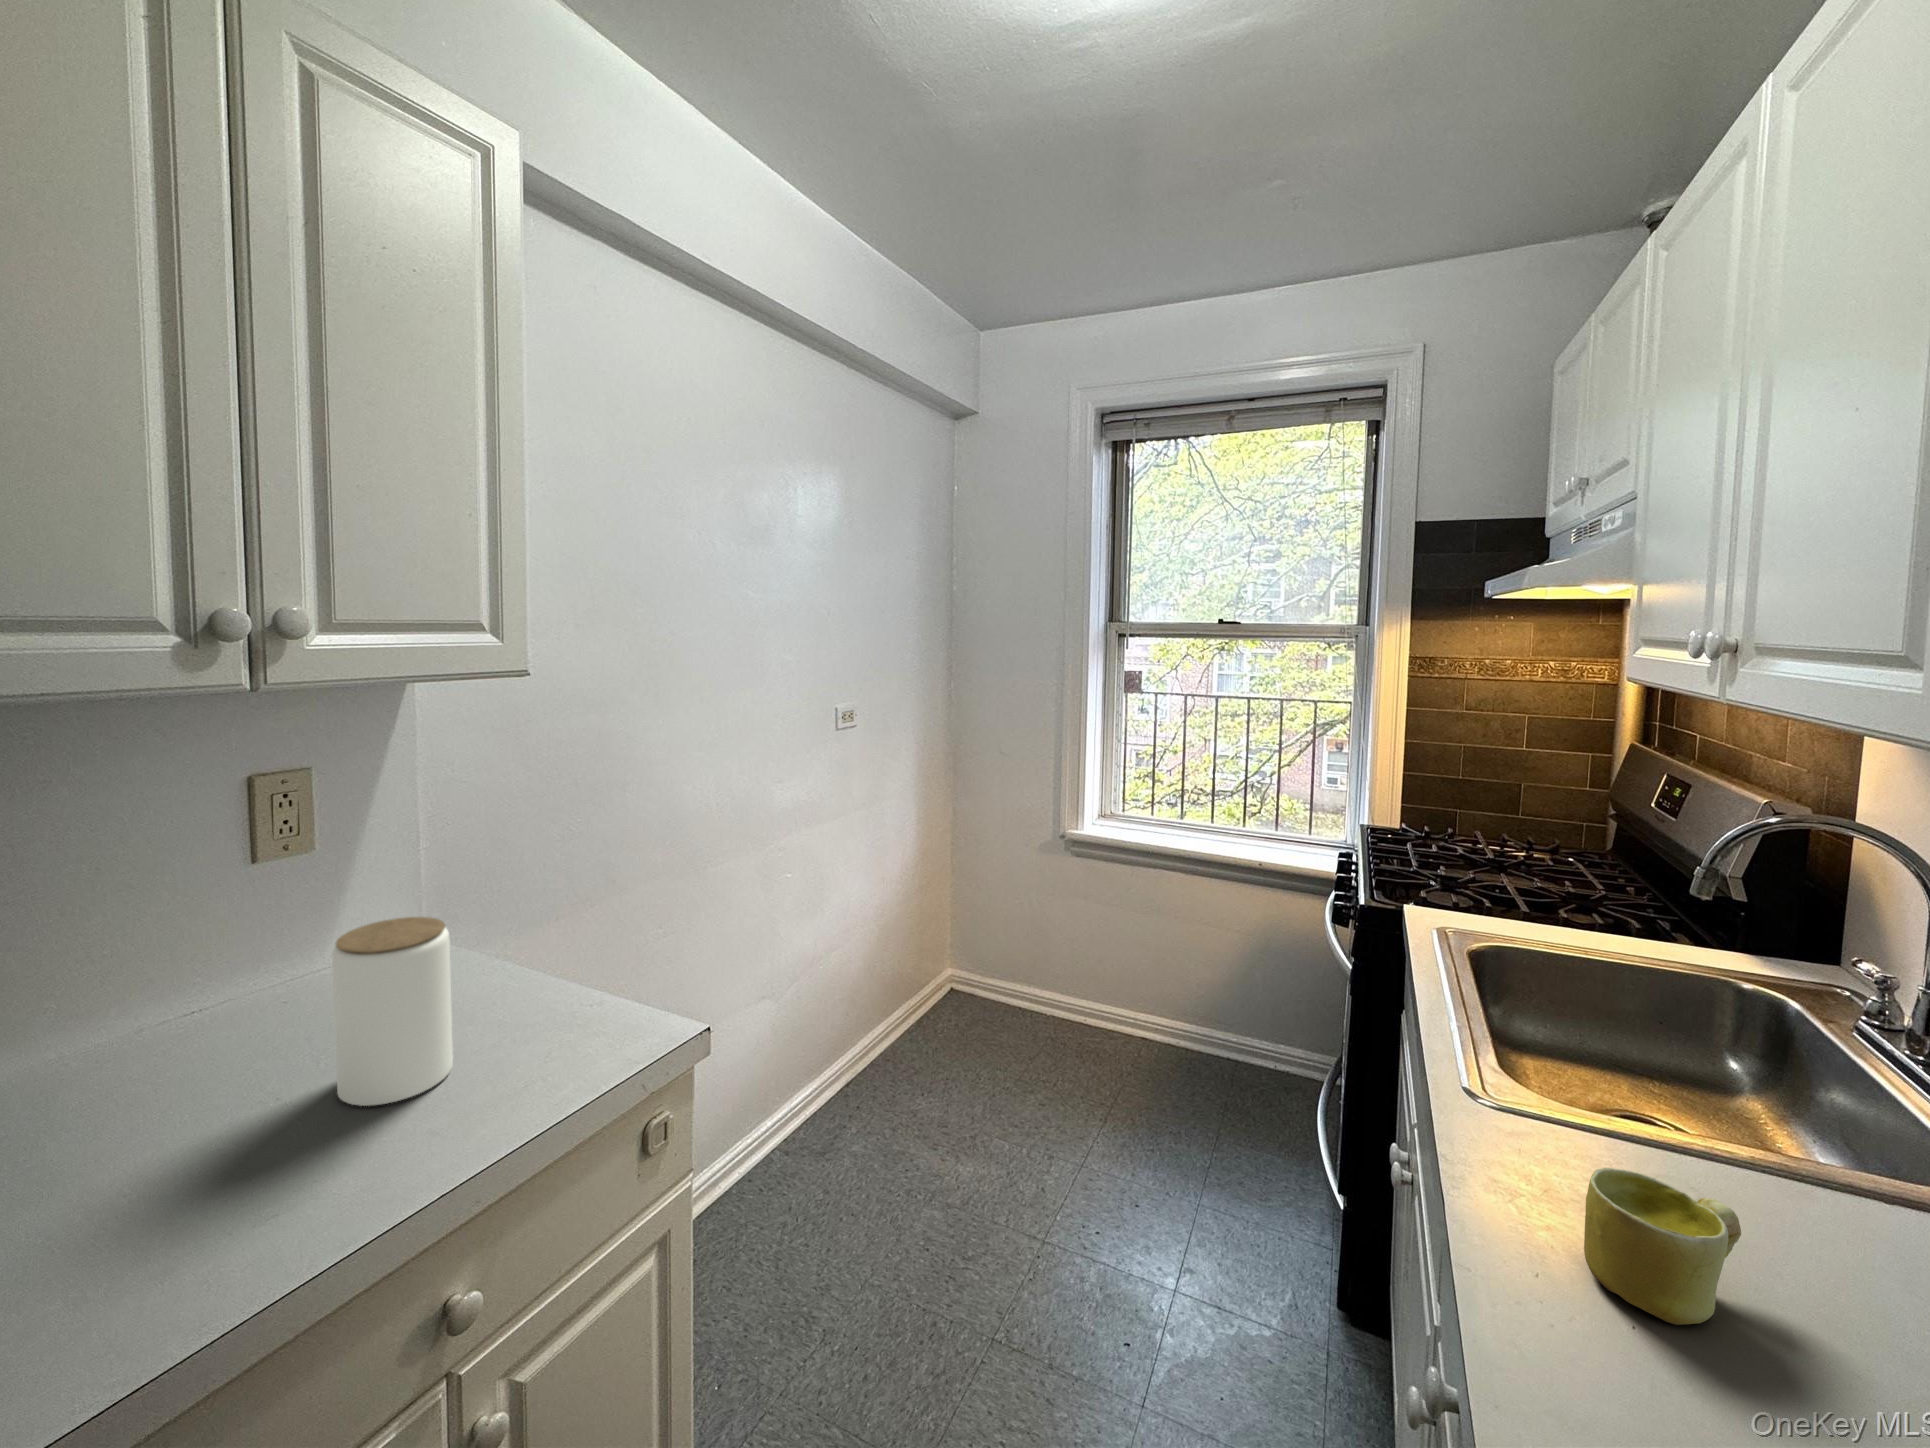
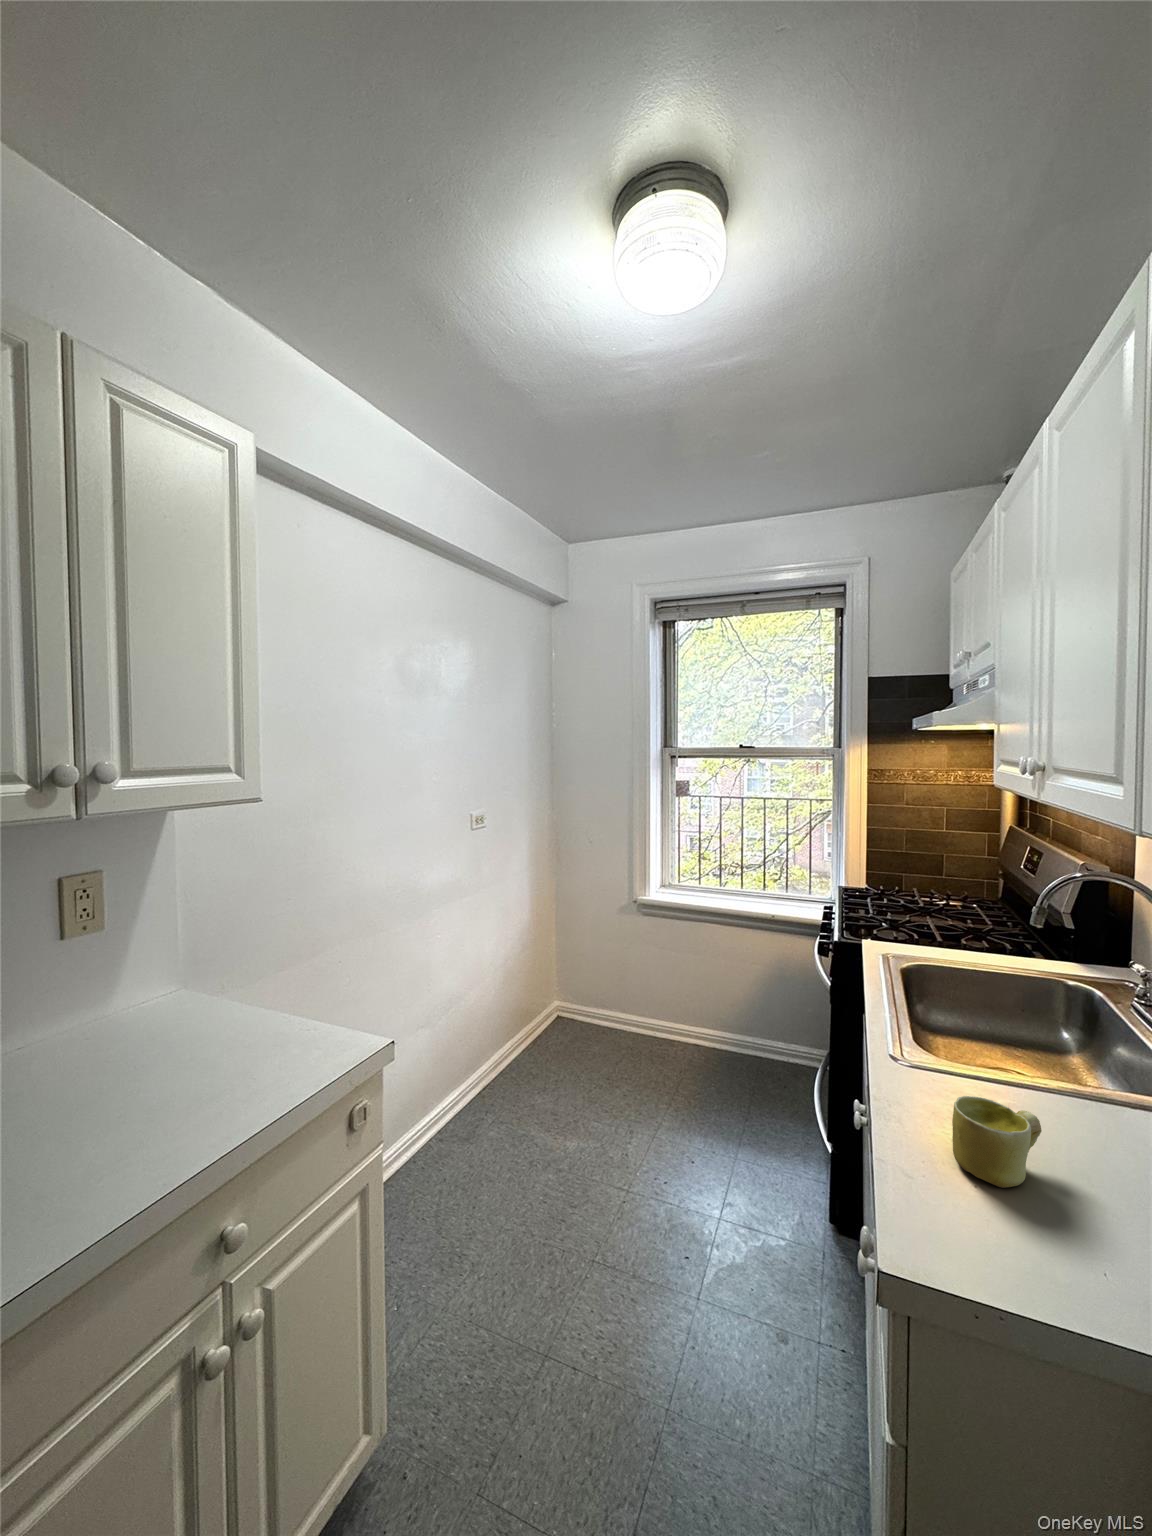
jar: present [332,917,453,1106] -> none [132,972,215,1104]

